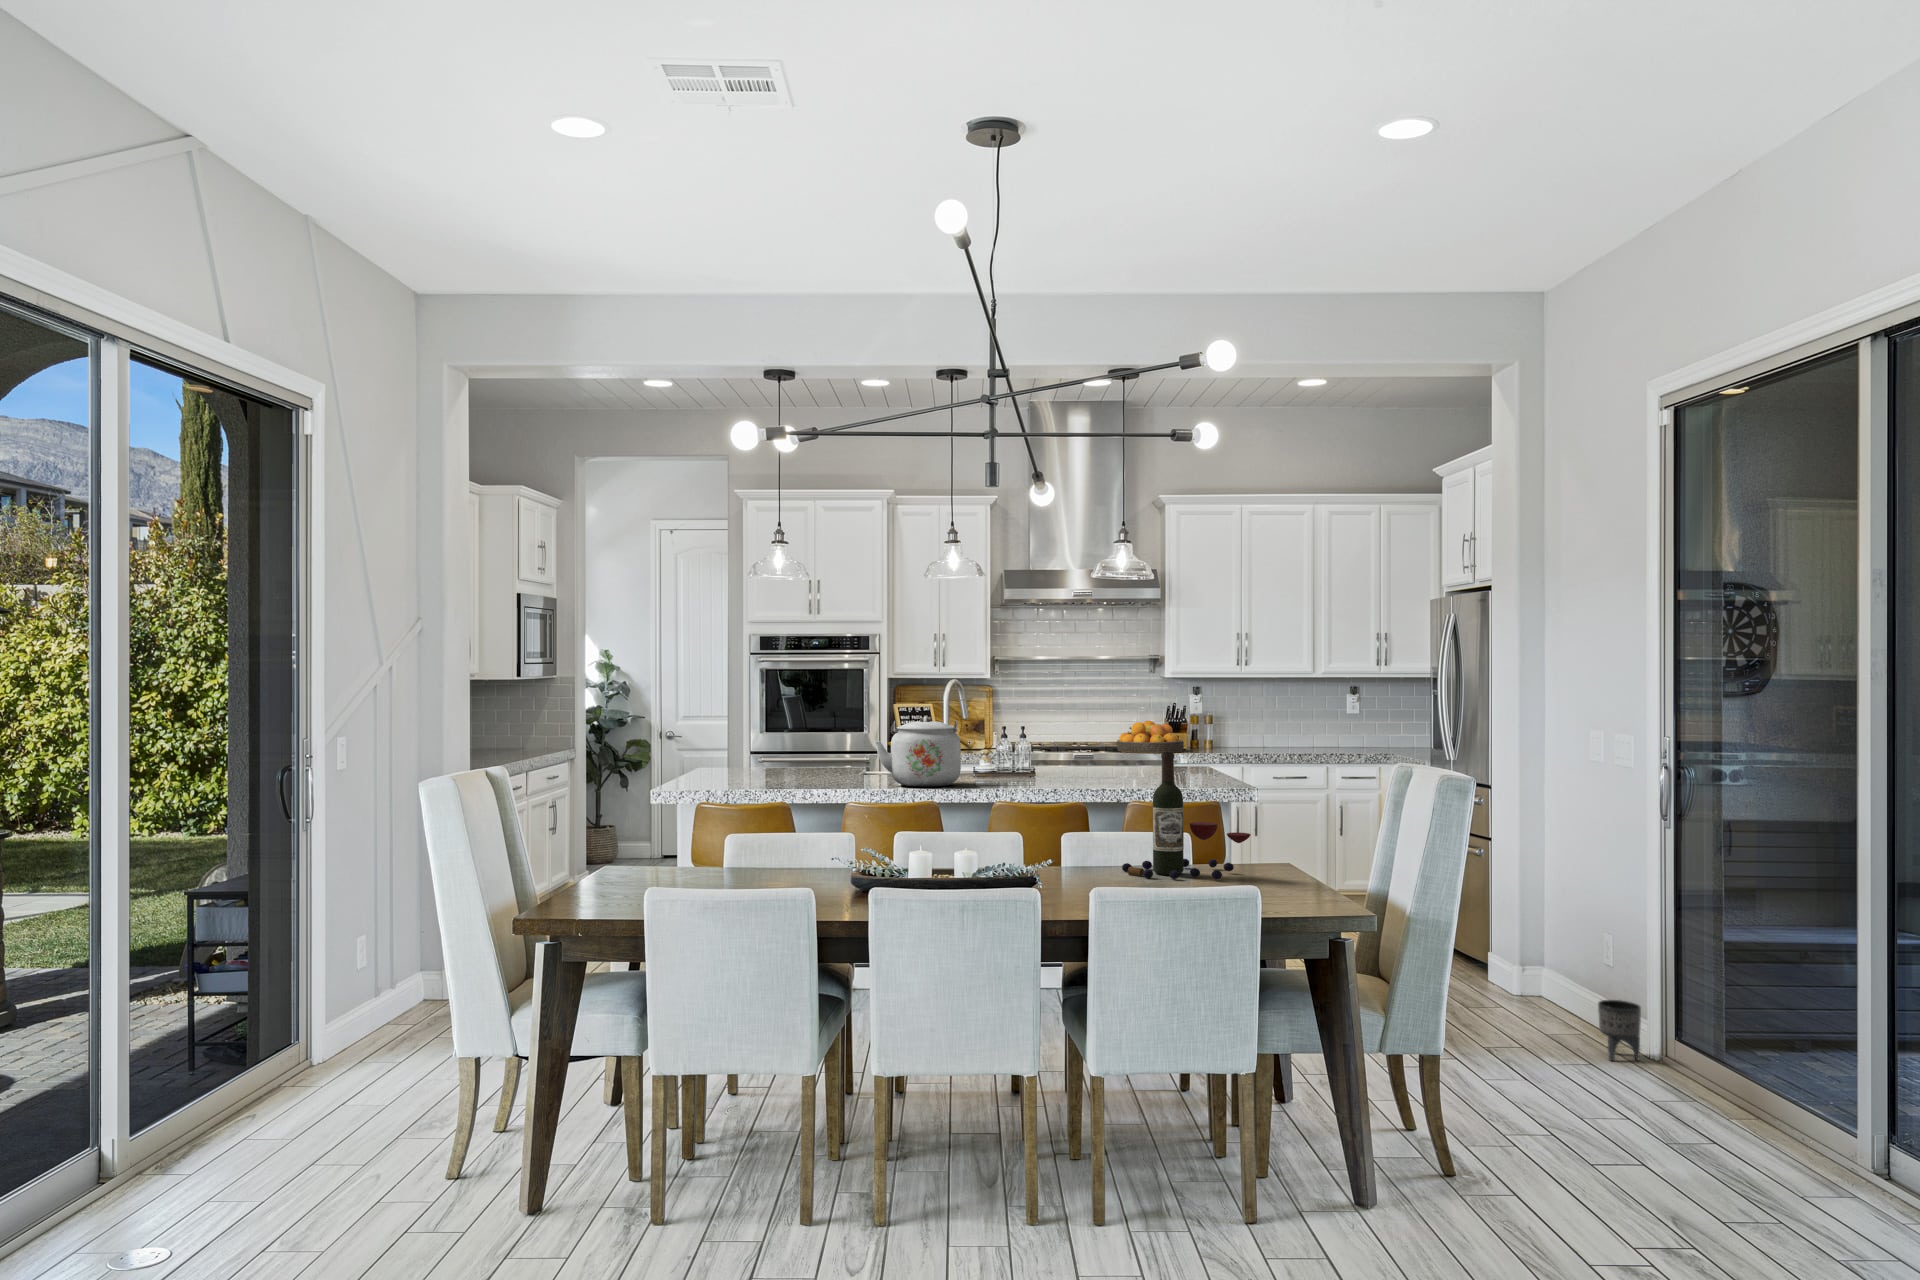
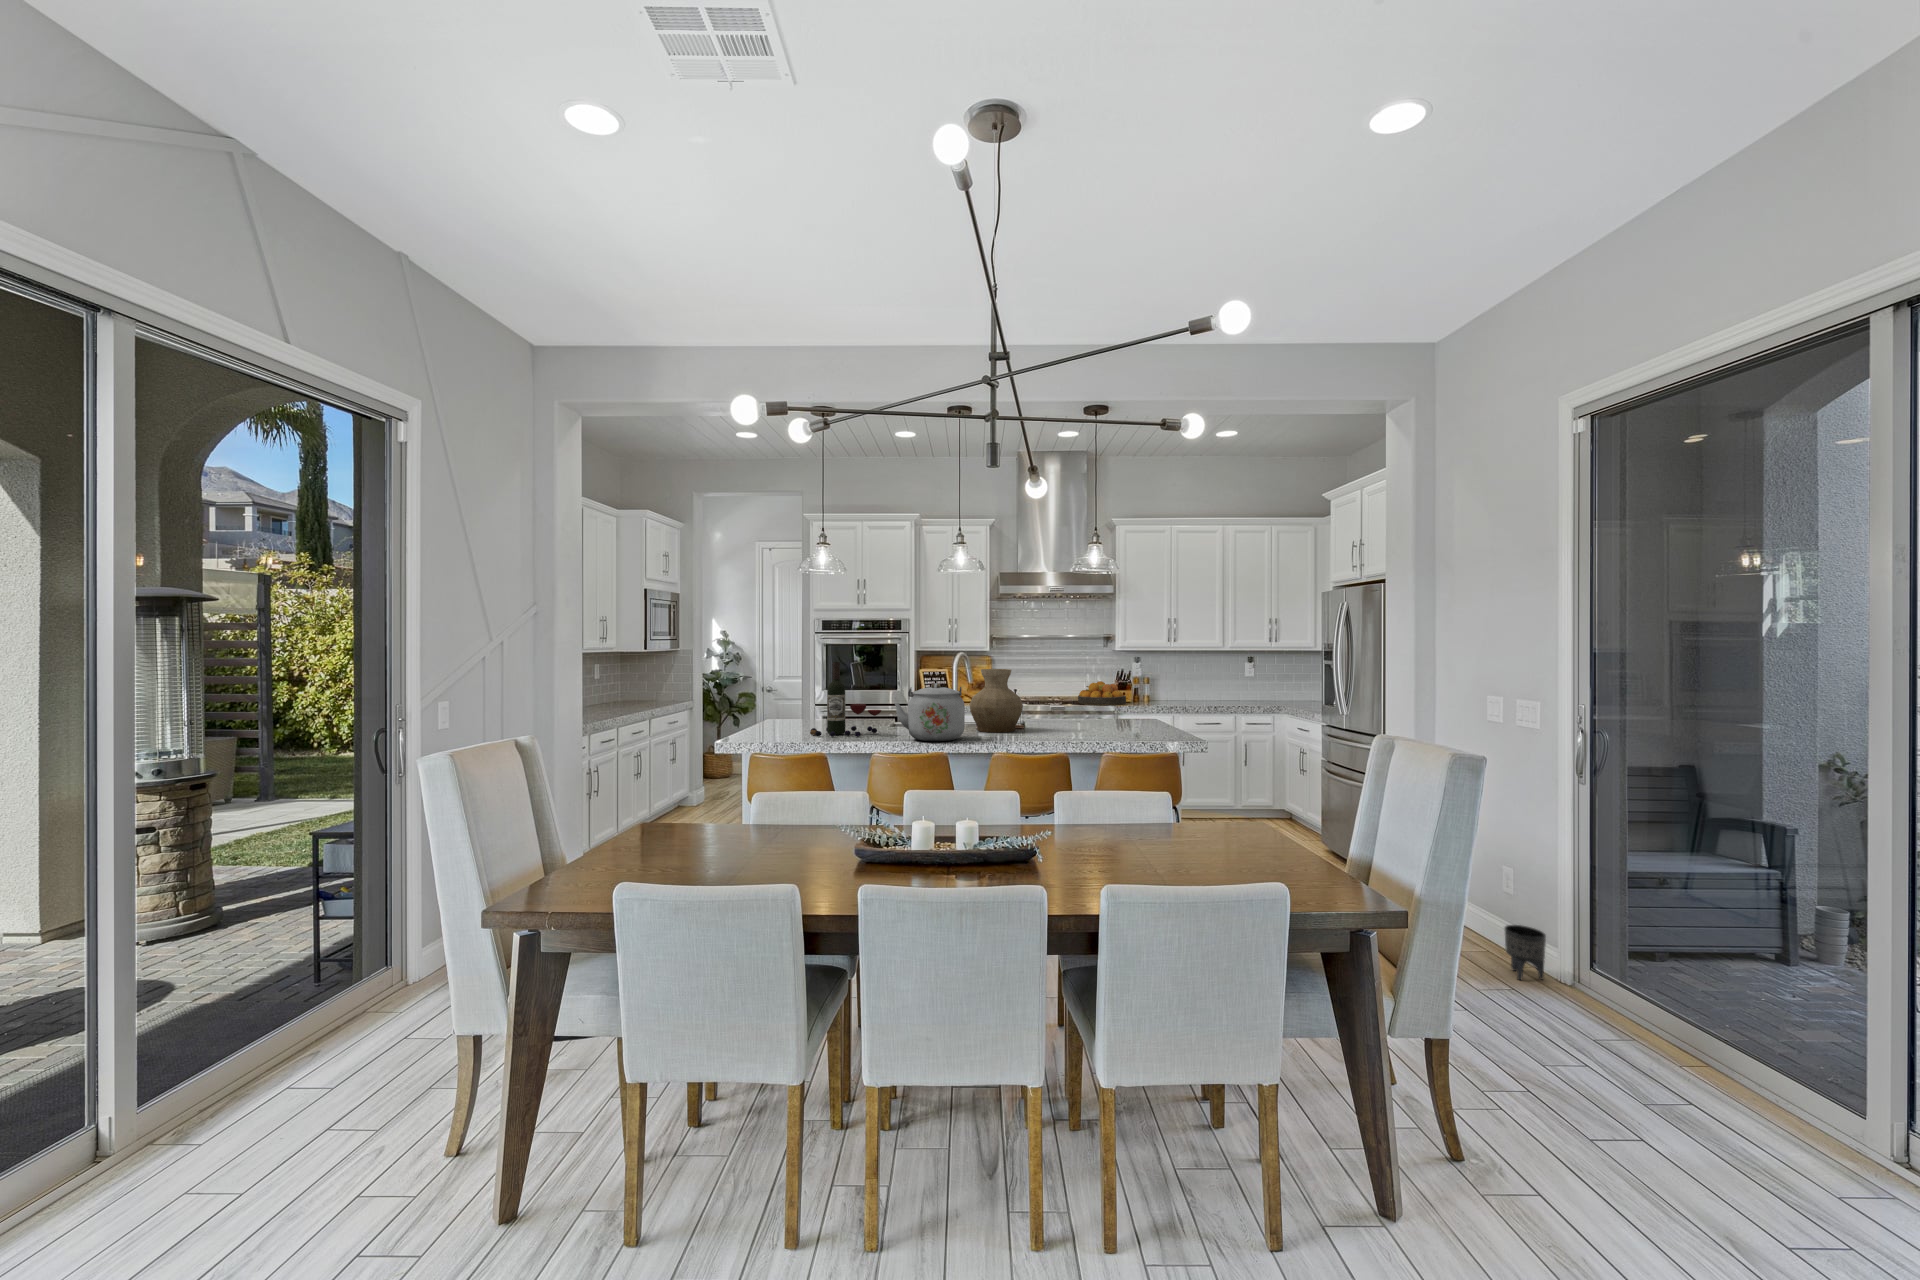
vase: none [967,700,1034,779] -> present [970,669,1023,733]
wine bottle: present [1122,752,1251,879] -> present [810,662,881,737]

